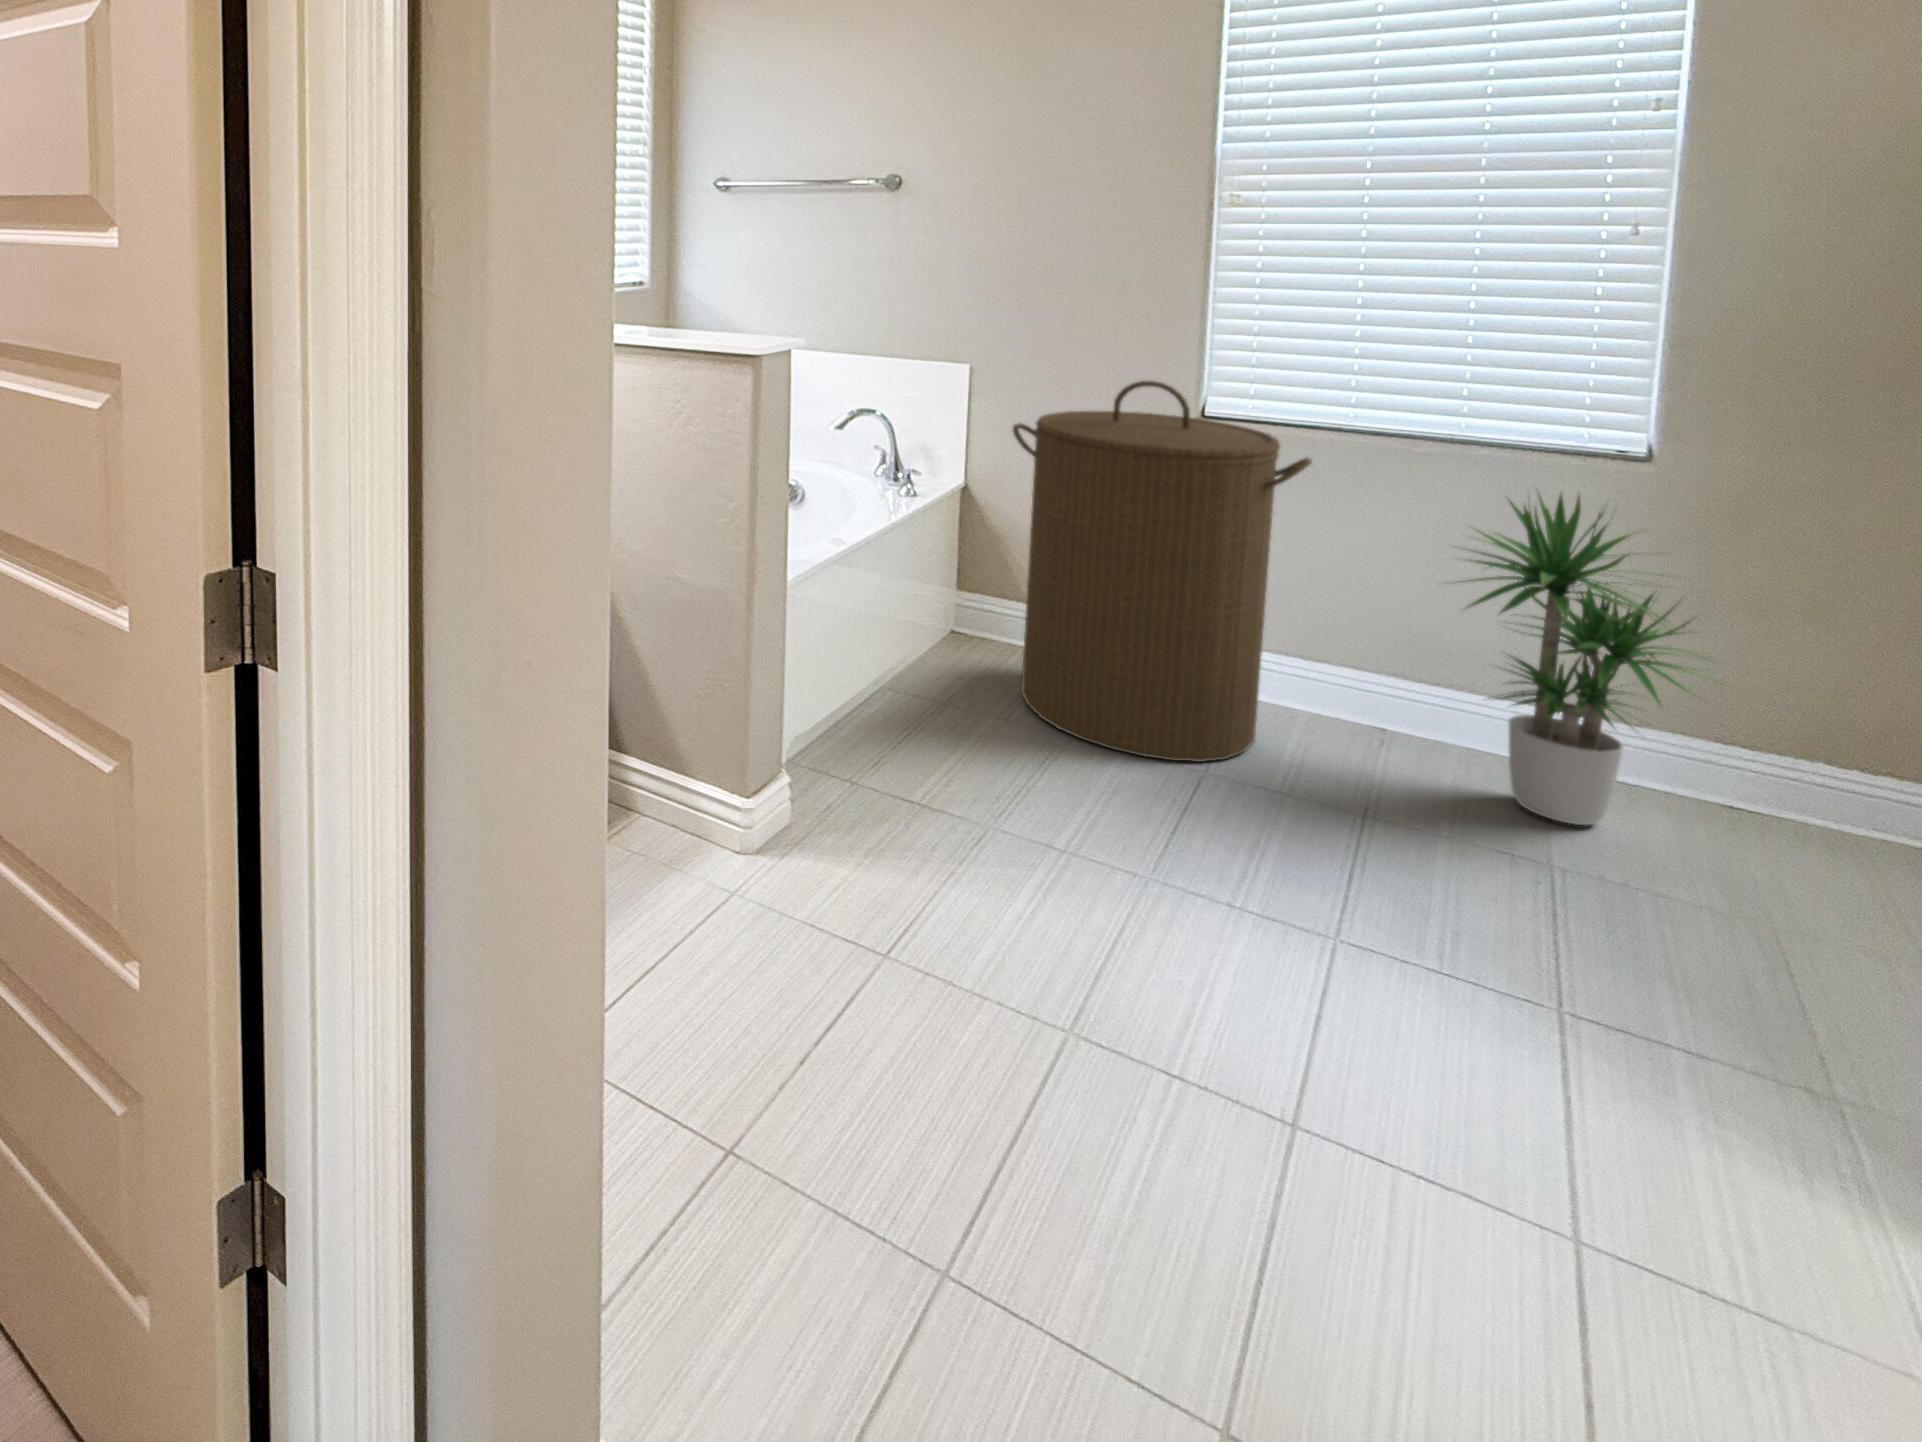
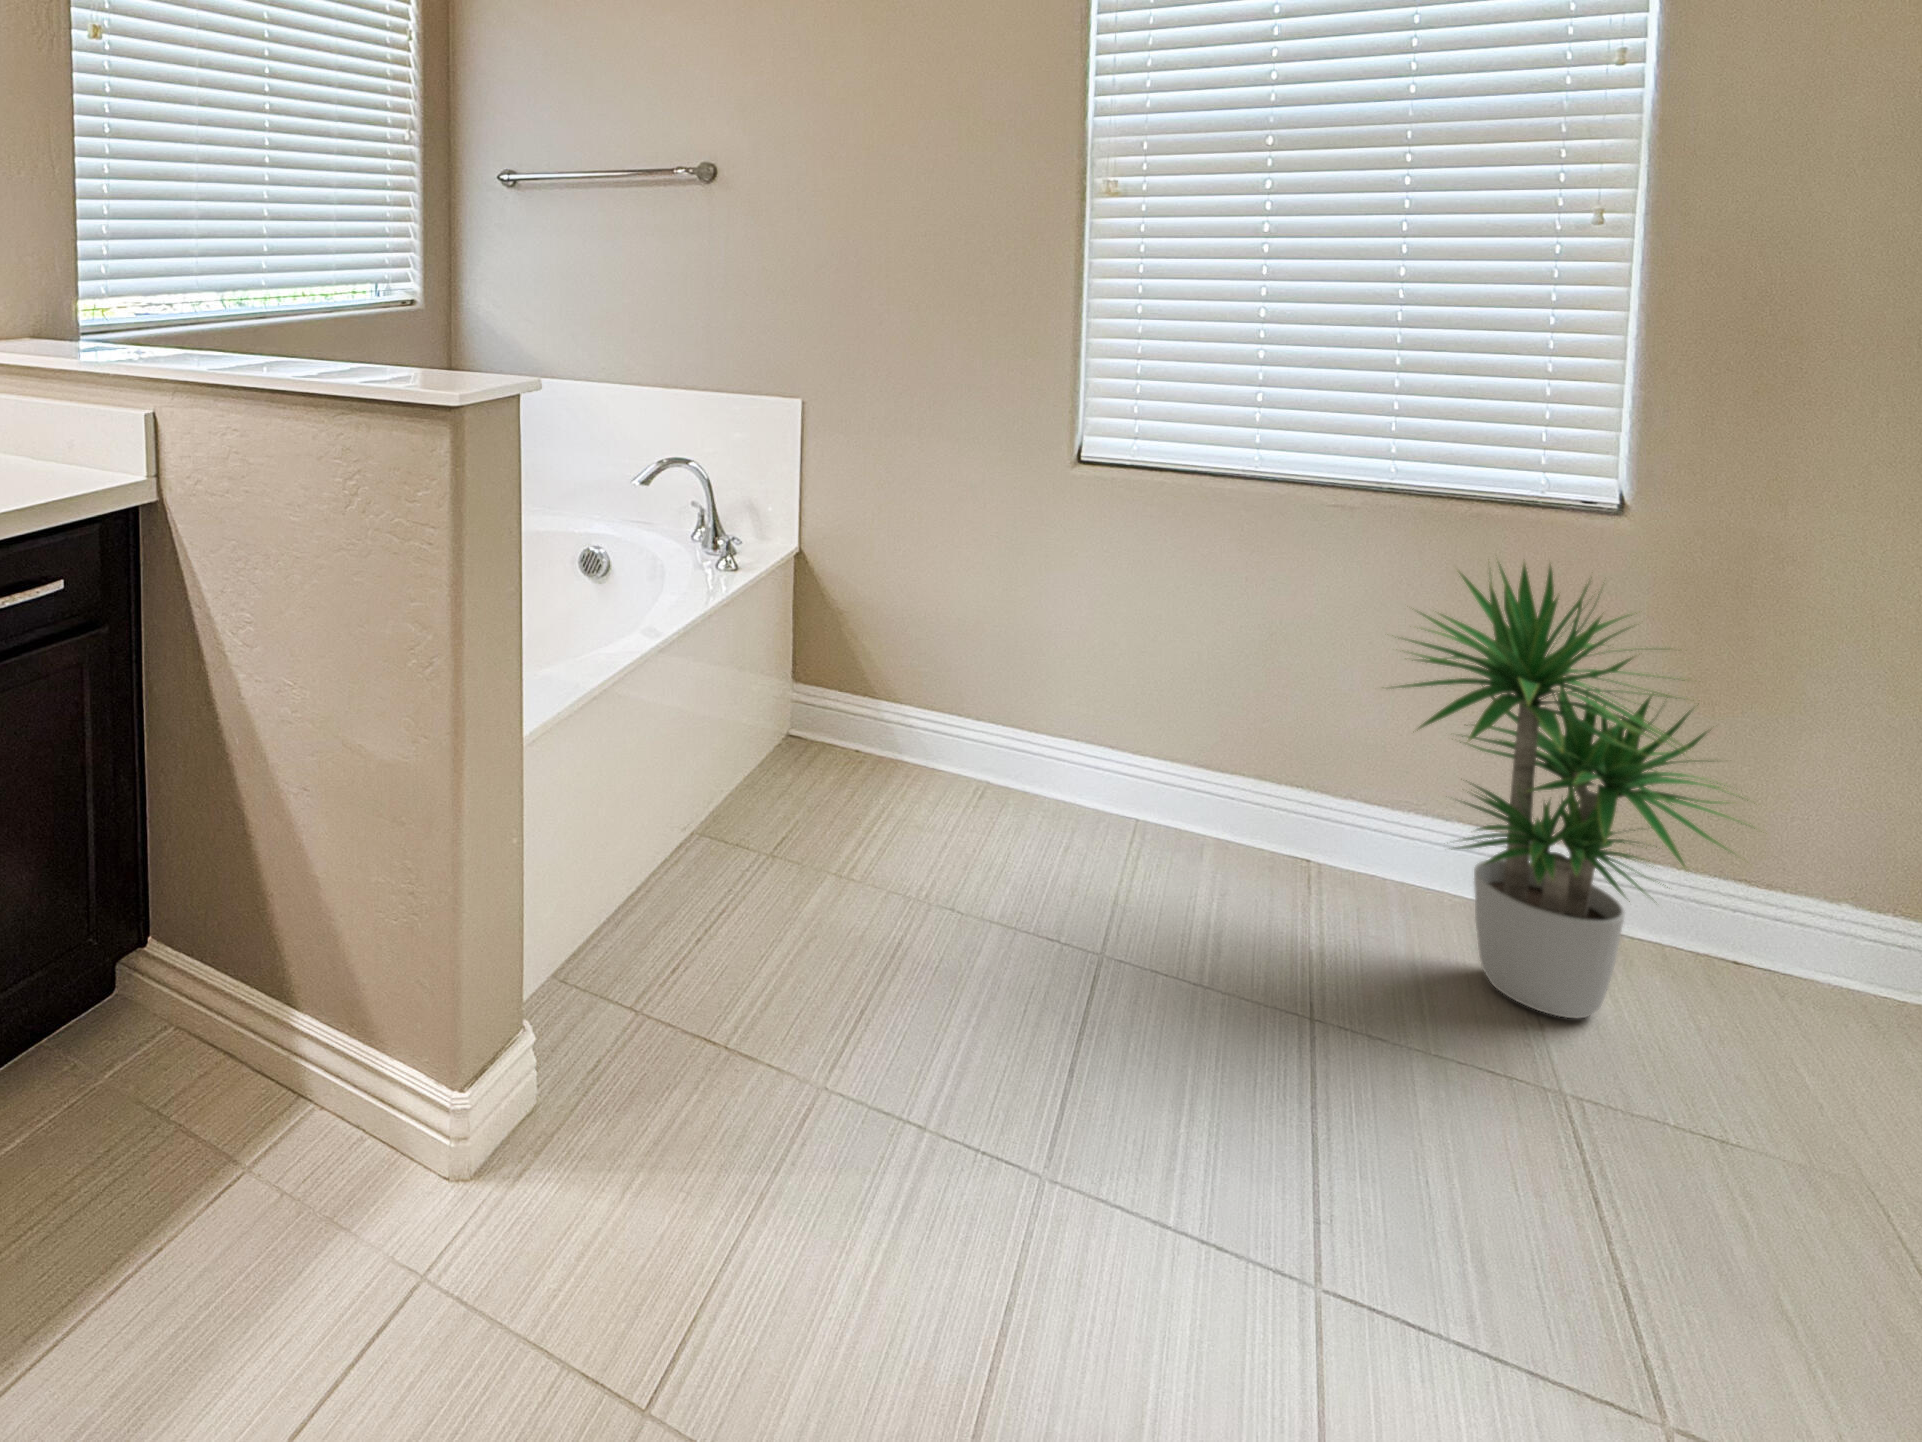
laundry hamper: present [1013,381,1312,762] -> none [849,422,1220,937]

